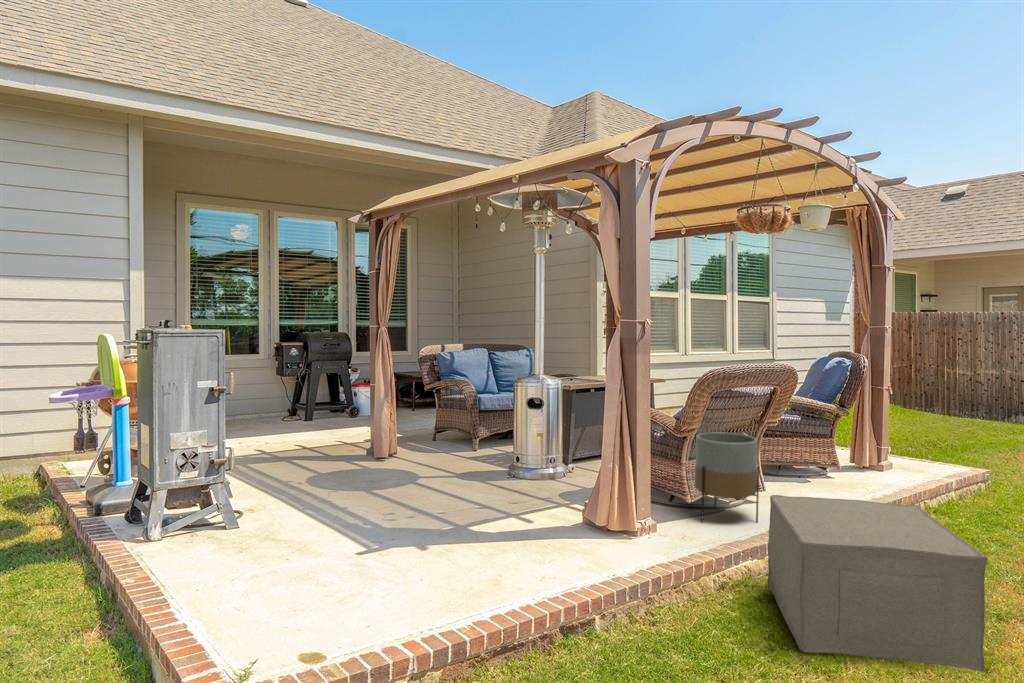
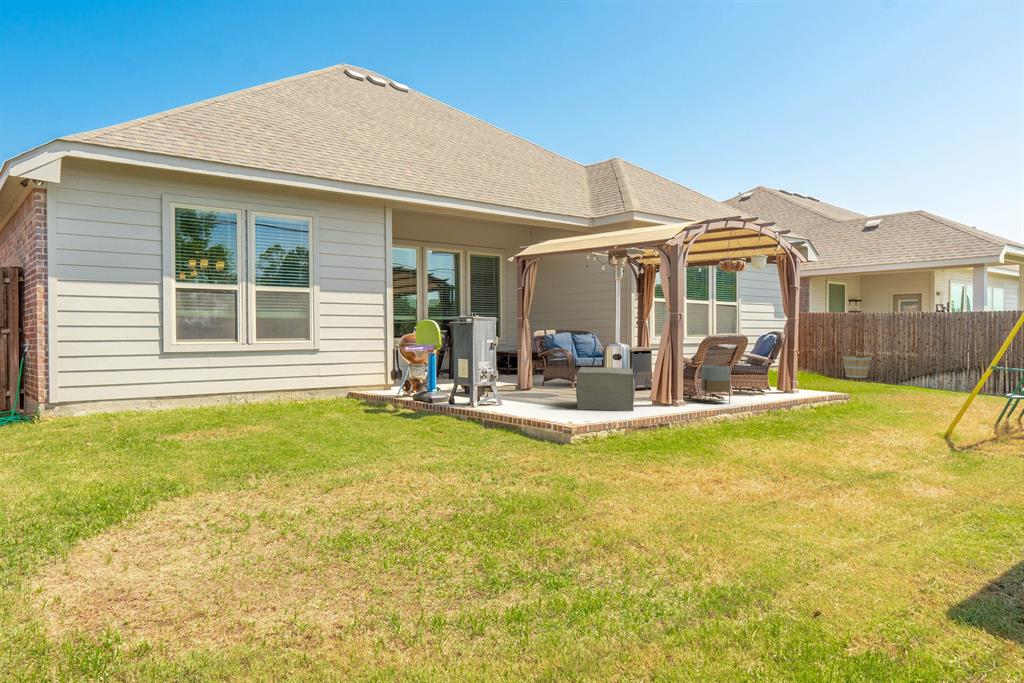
wooden bucket: none [935,379,984,418] -> present [842,355,872,378]
ottoman: present [768,495,988,671] -> present [576,367,635,411]

